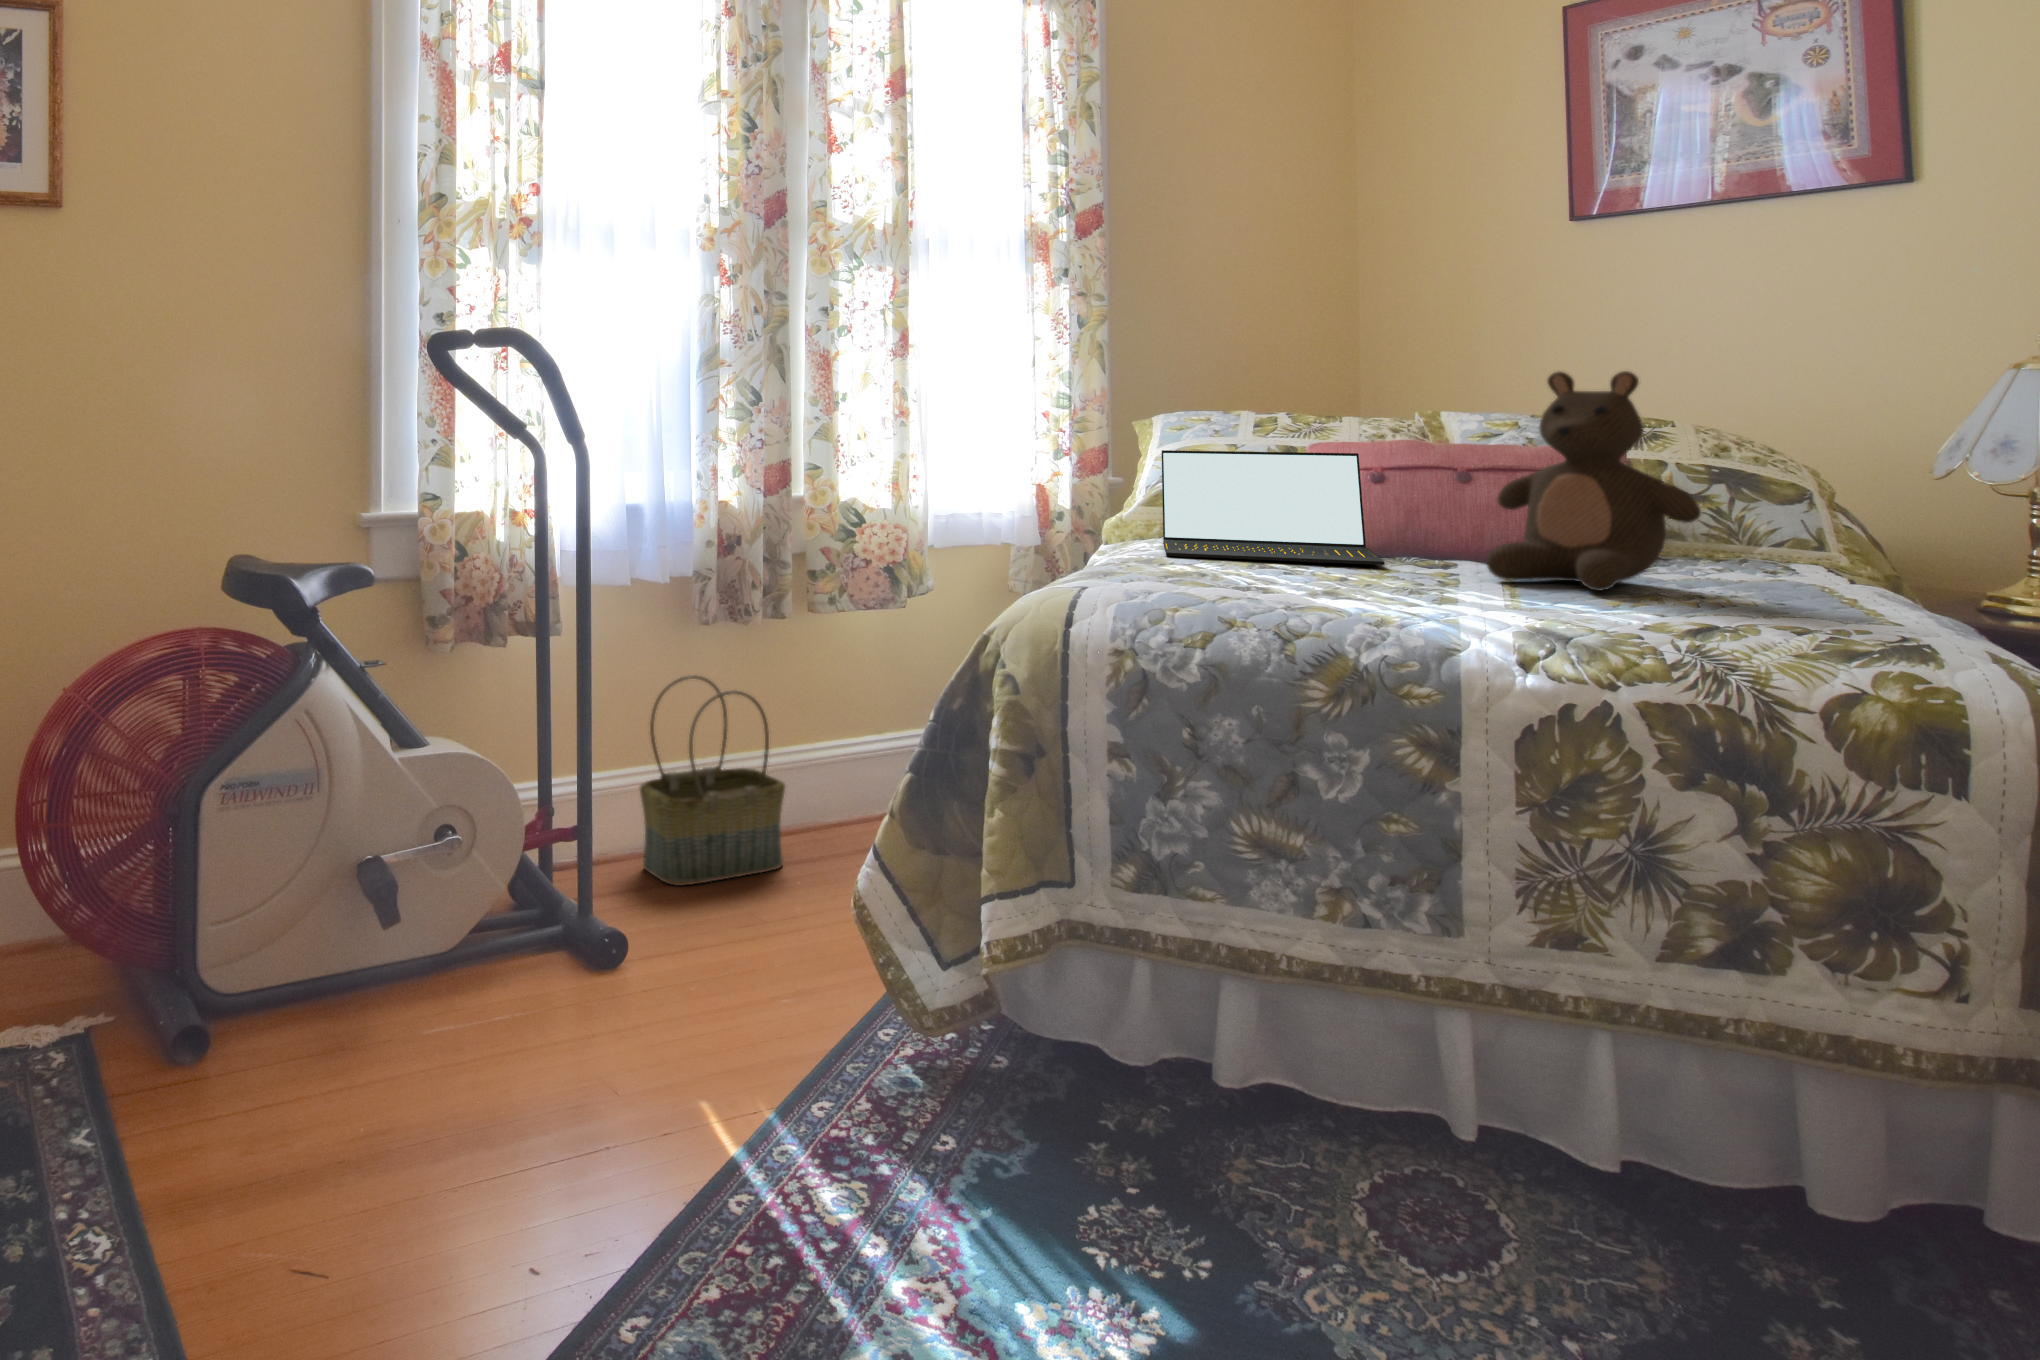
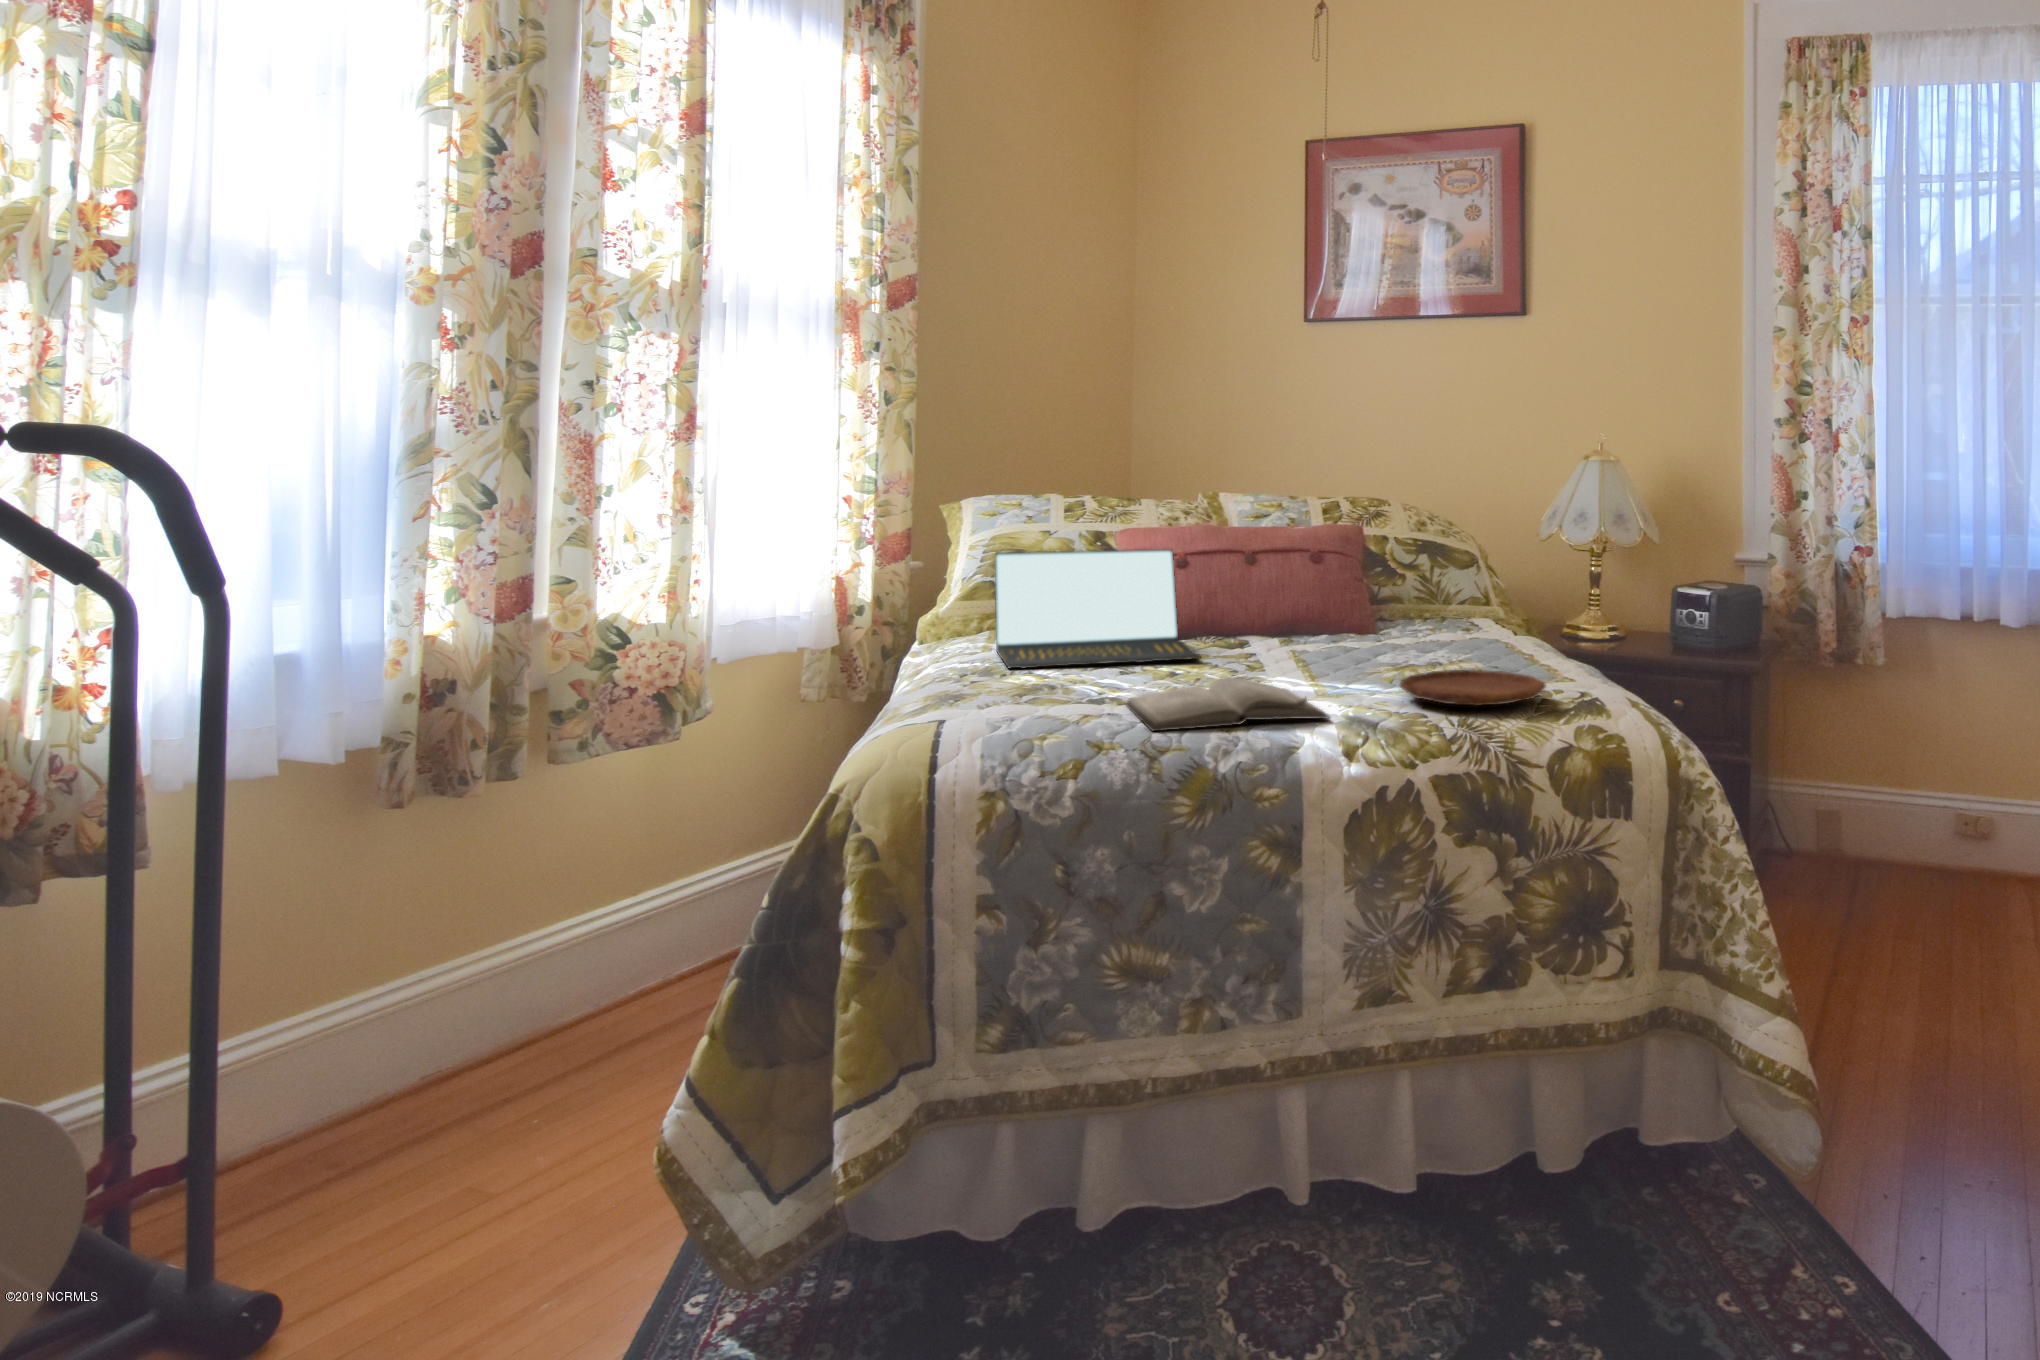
stuffed bear: present [1486,371,1701,591] -> none [1282,478,1426,669]
diary: none [1273,576,1523,627] -> present [1125,677,1329,731]
tray: none [1637,597,1889,639] -> present [1400,670,1546,706]
basket: present [640,675,785,886] -> none [274,888,516,1196]

